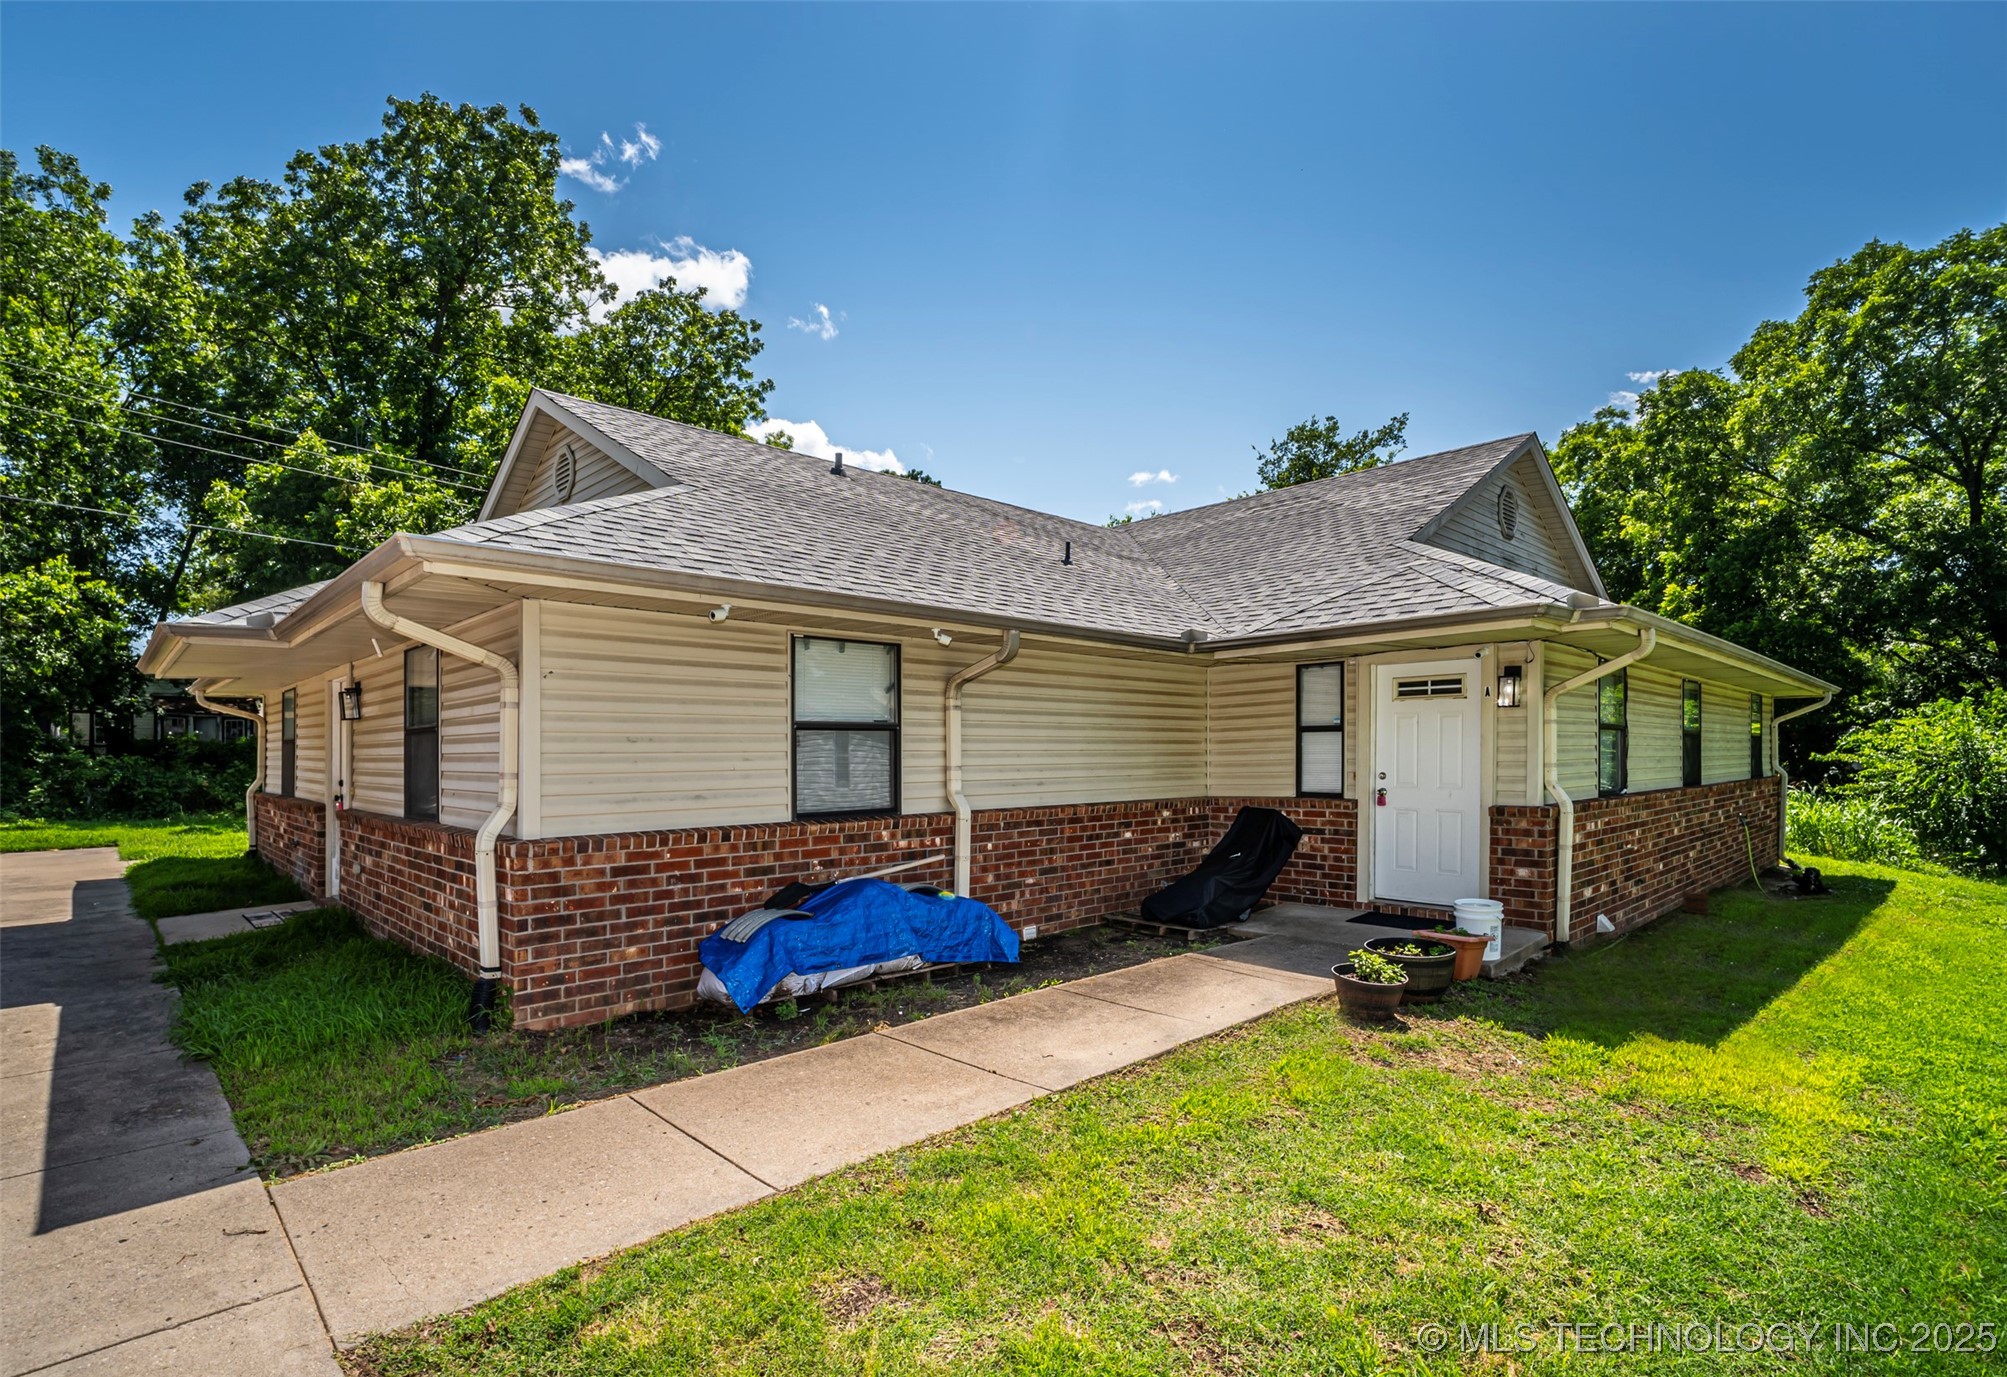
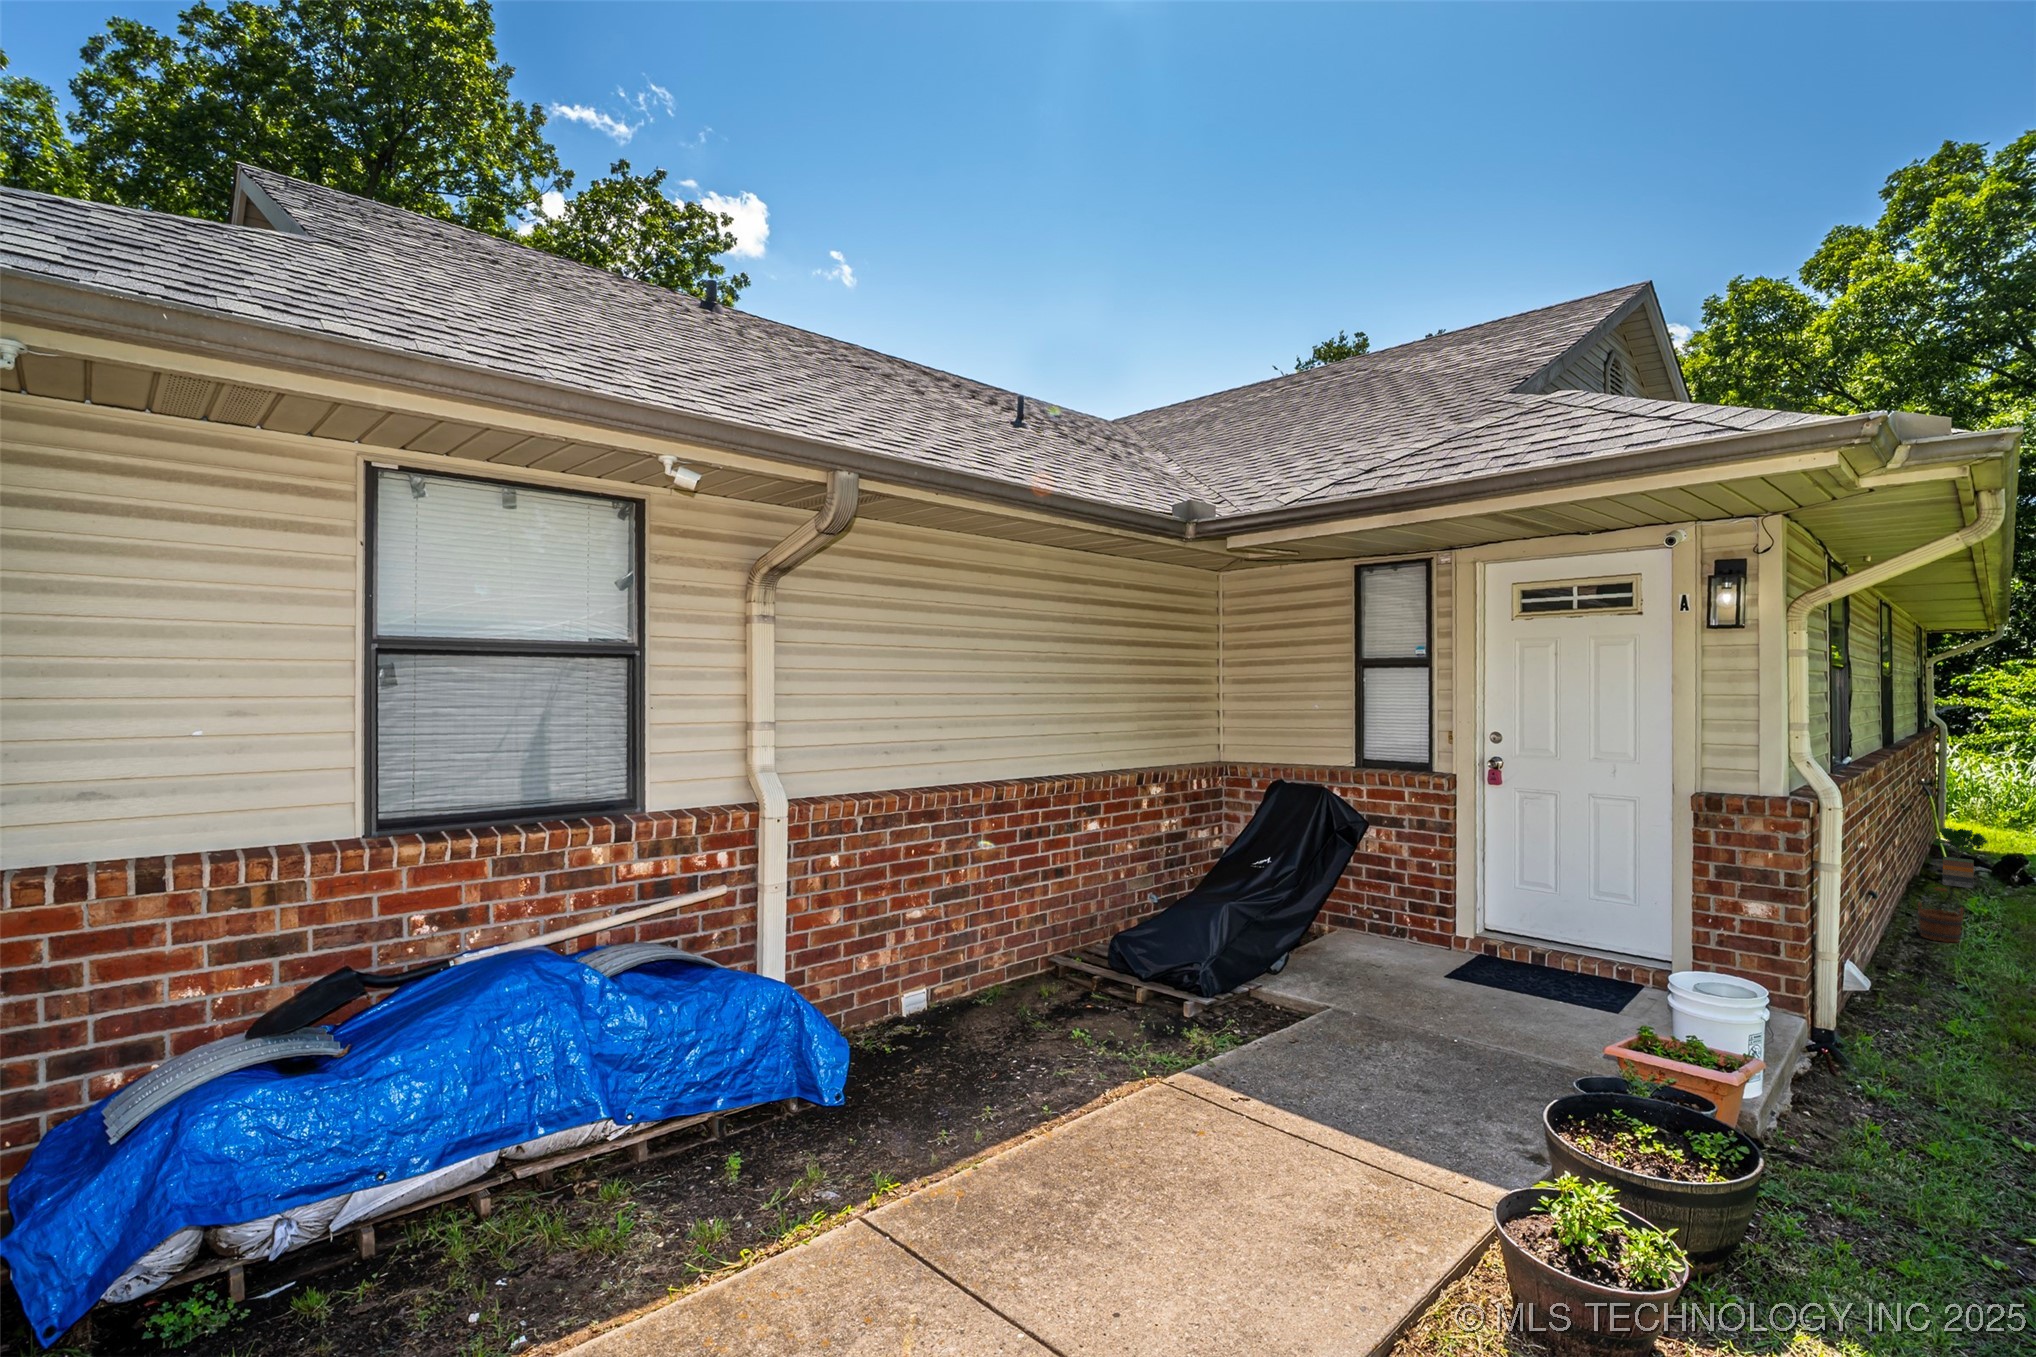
potted tree: none [1730,845,1768,889] -> present [1931,828,1988,888]

